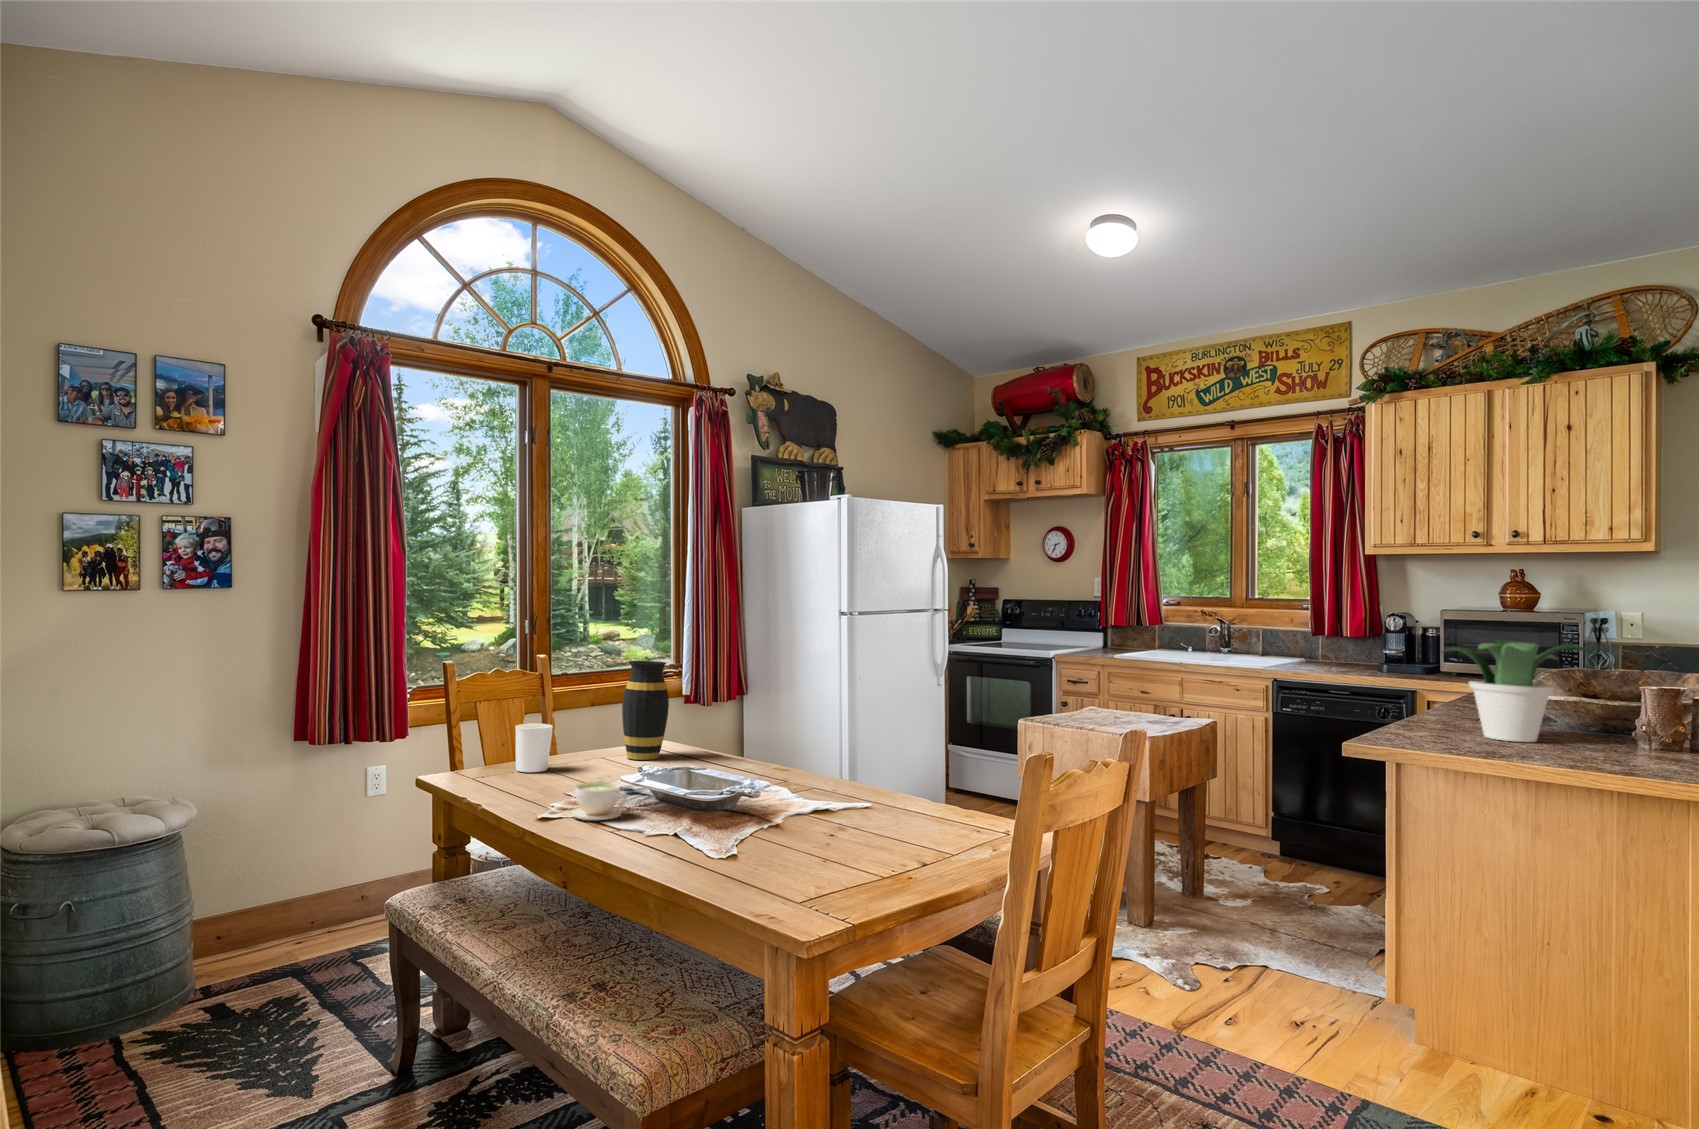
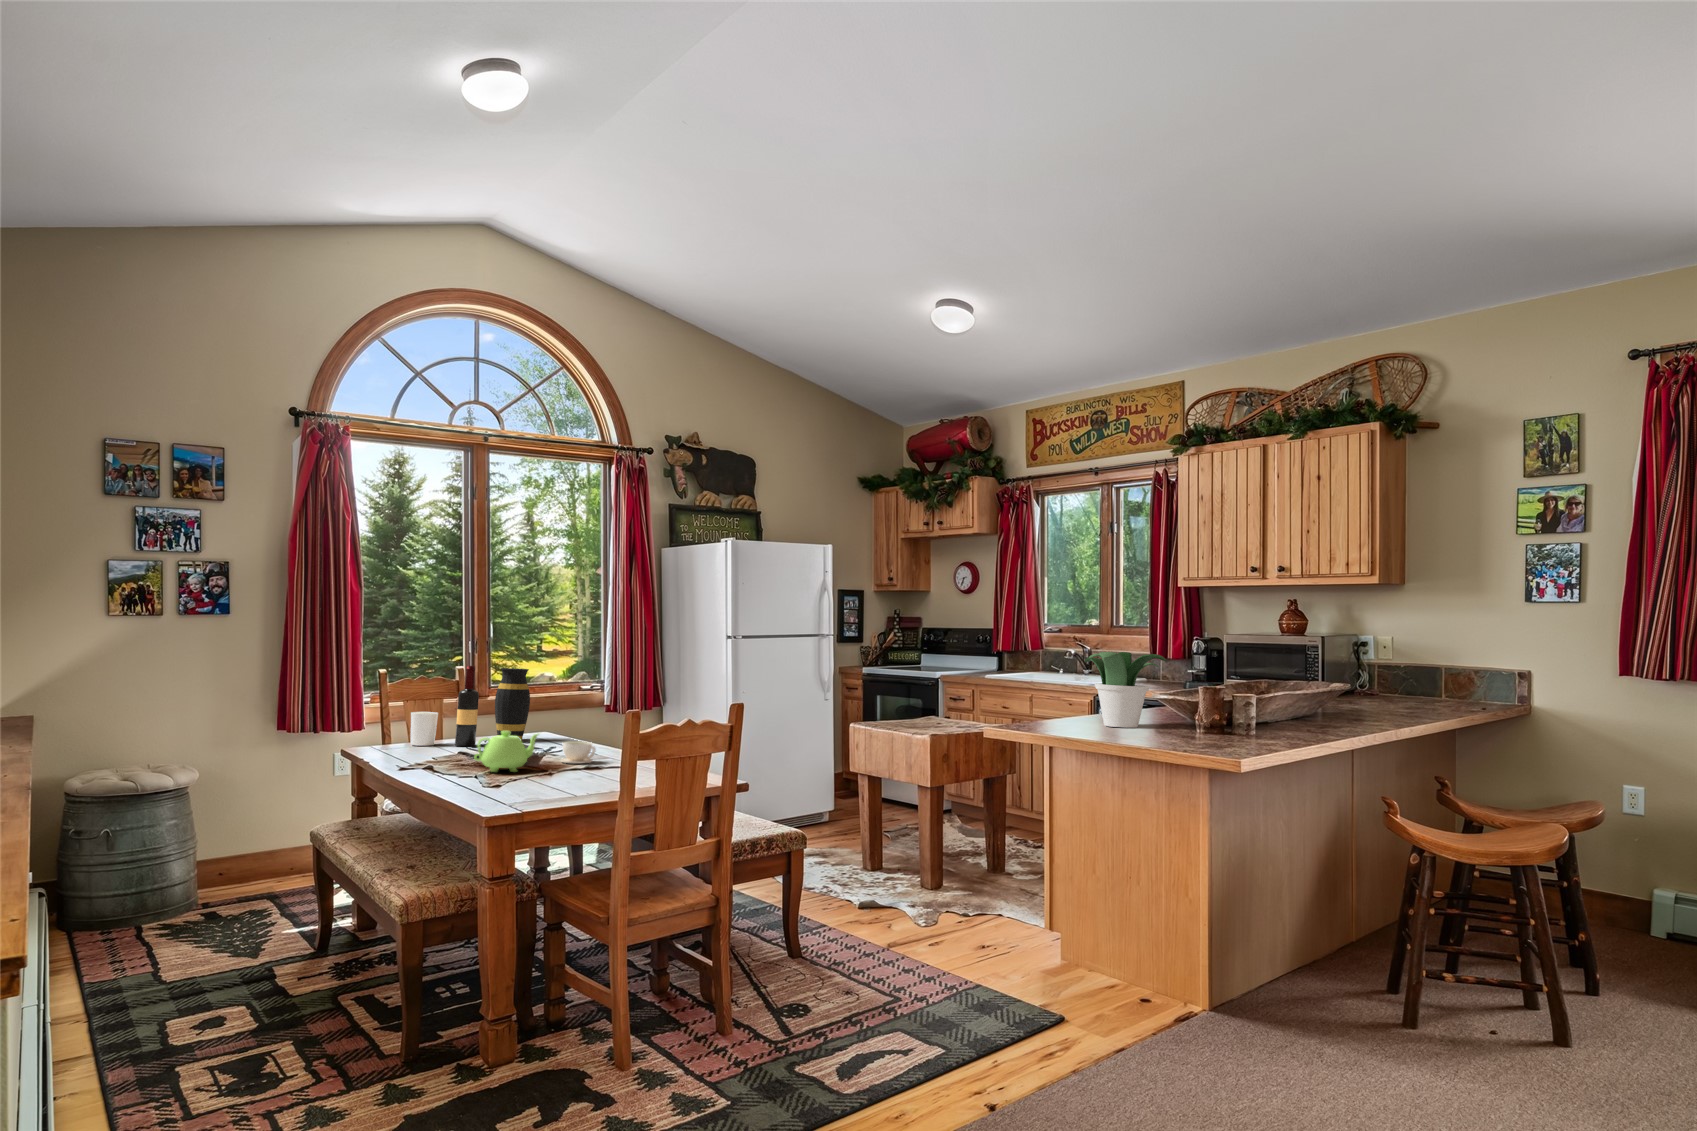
wine bottle: none [579,661,611,772] -> present [455,666,479,746]
teapot: none [667,769,760,835] -> present [474,731,538,772]
coffee cup: present [572,782,627,820] -> present [561,741,596,764]

